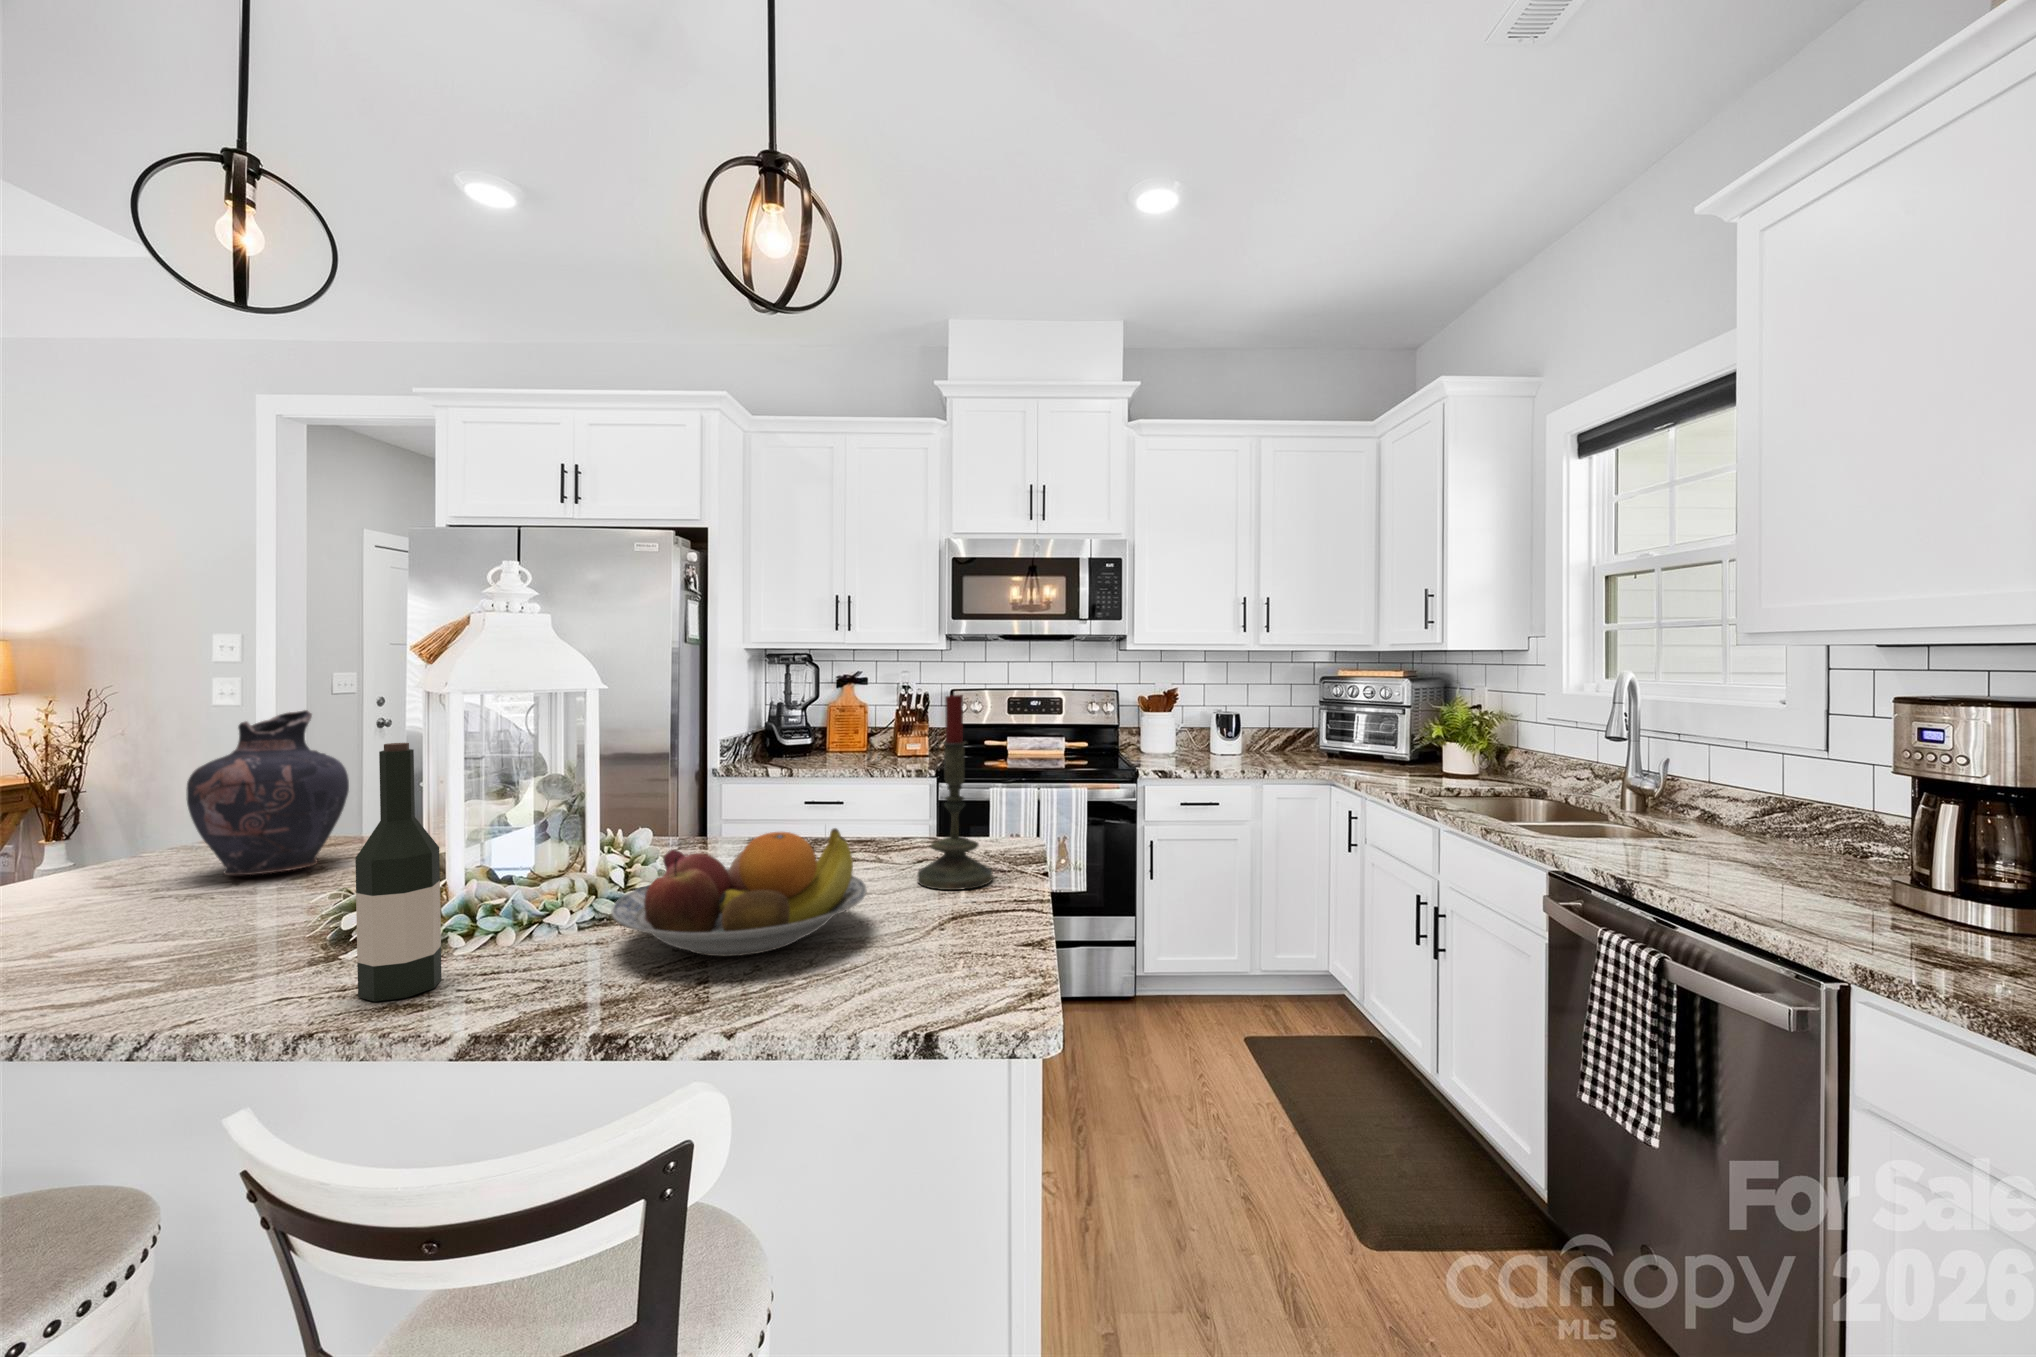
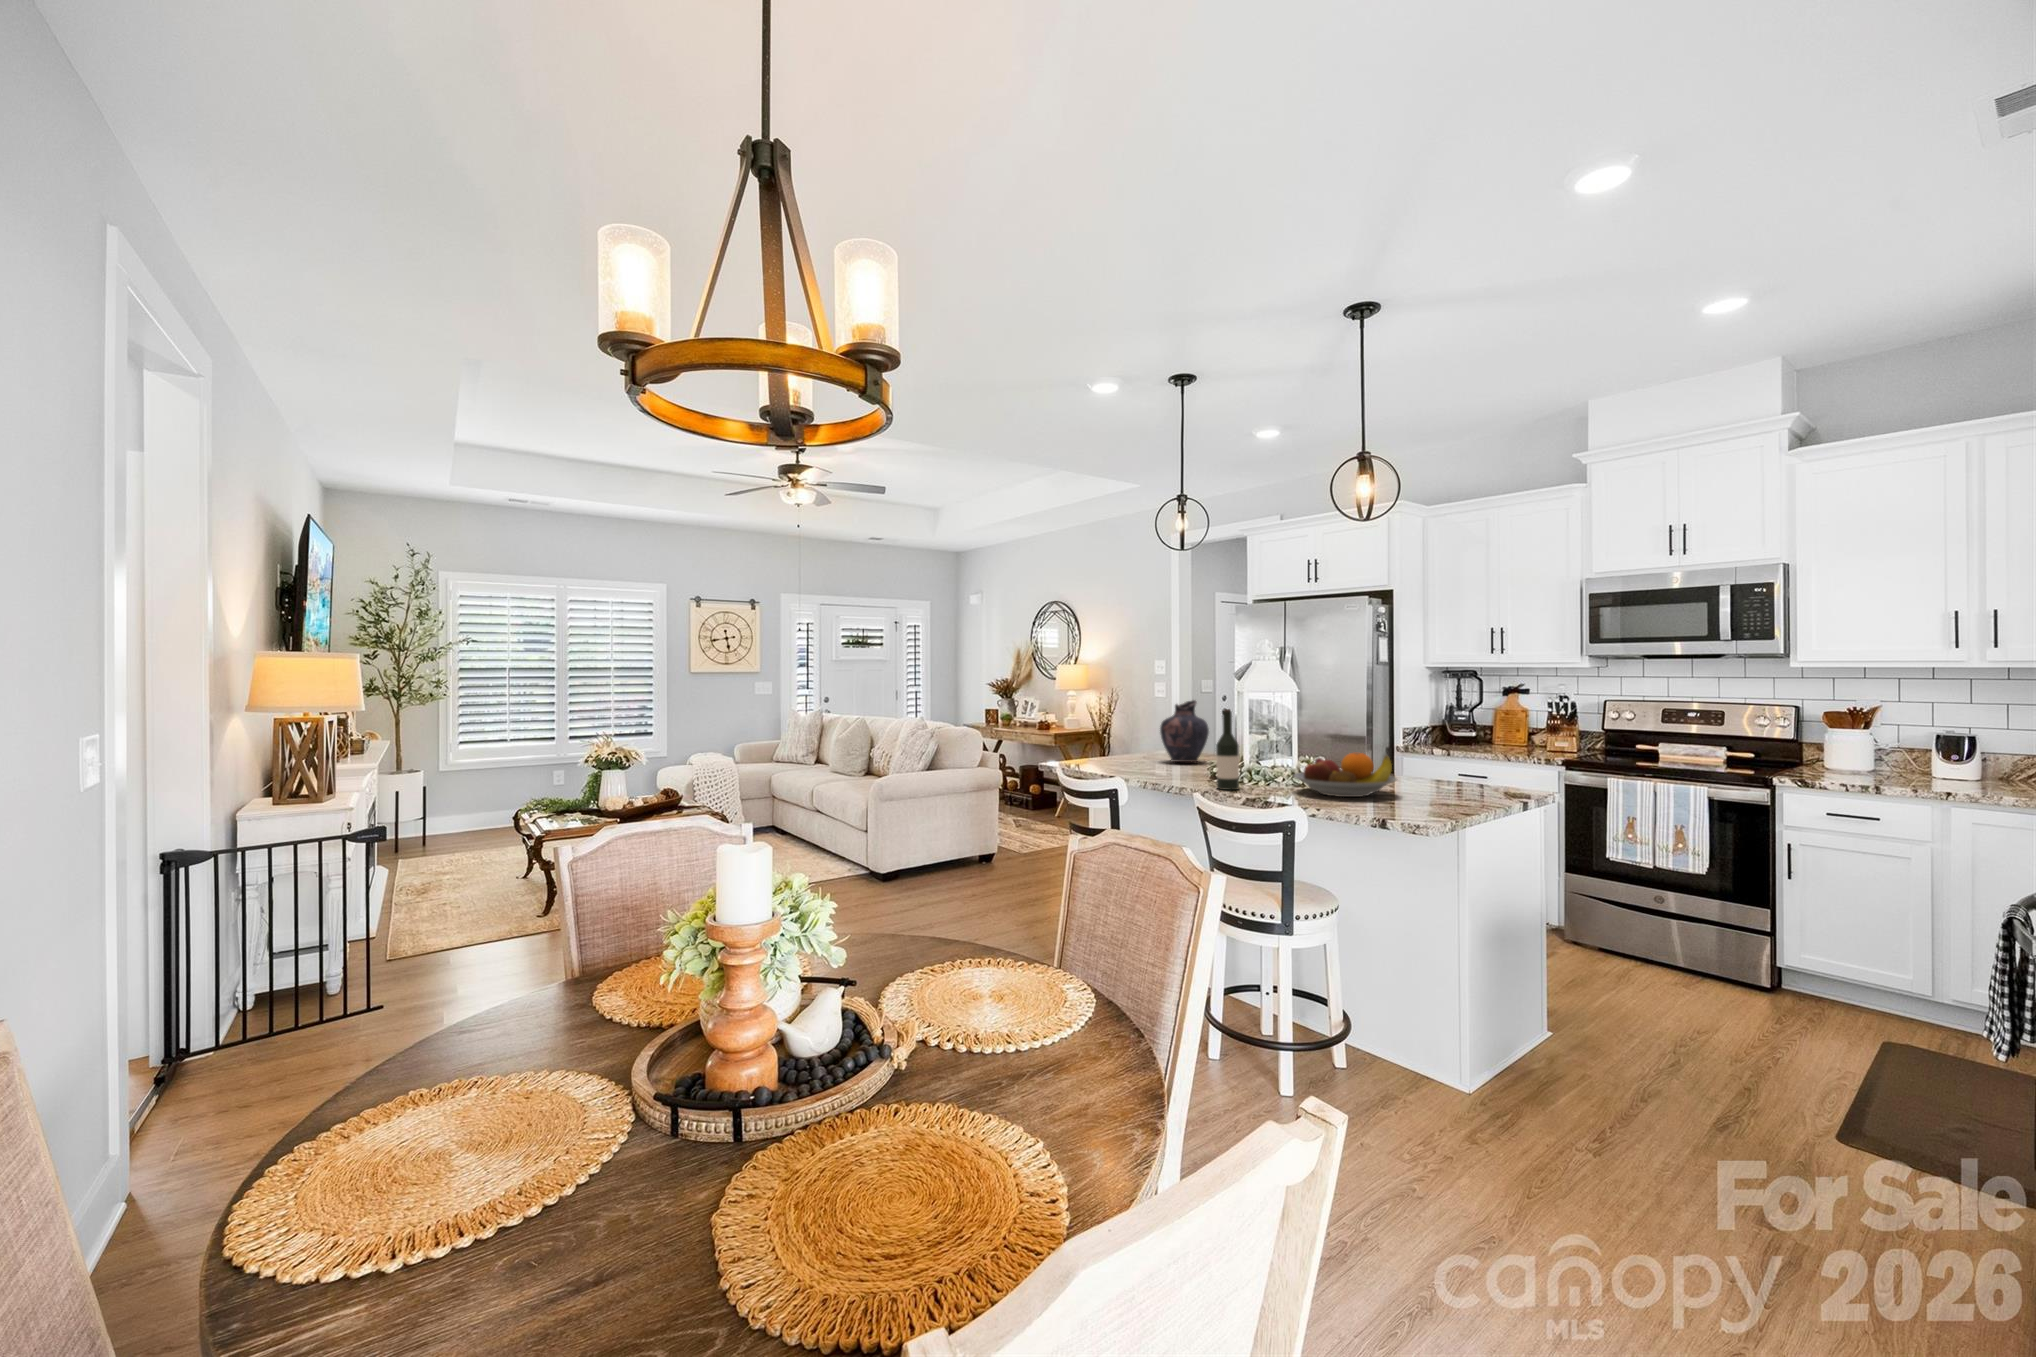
candle: present [918,695,992,890] -> none [1442,696,1486,796]

